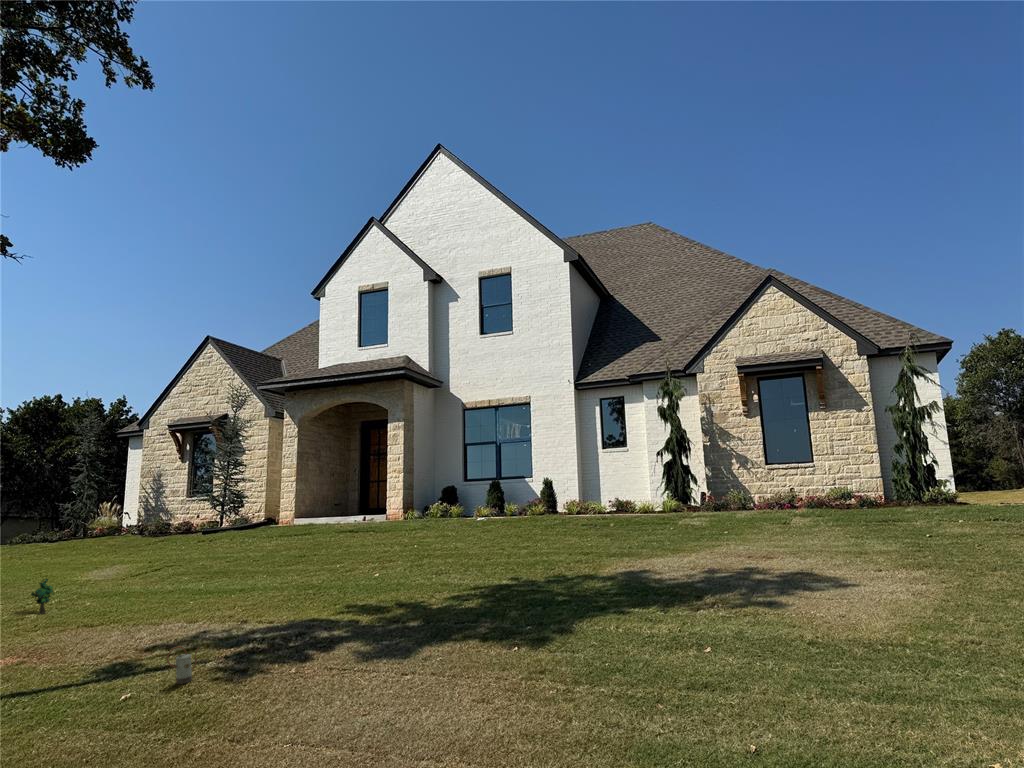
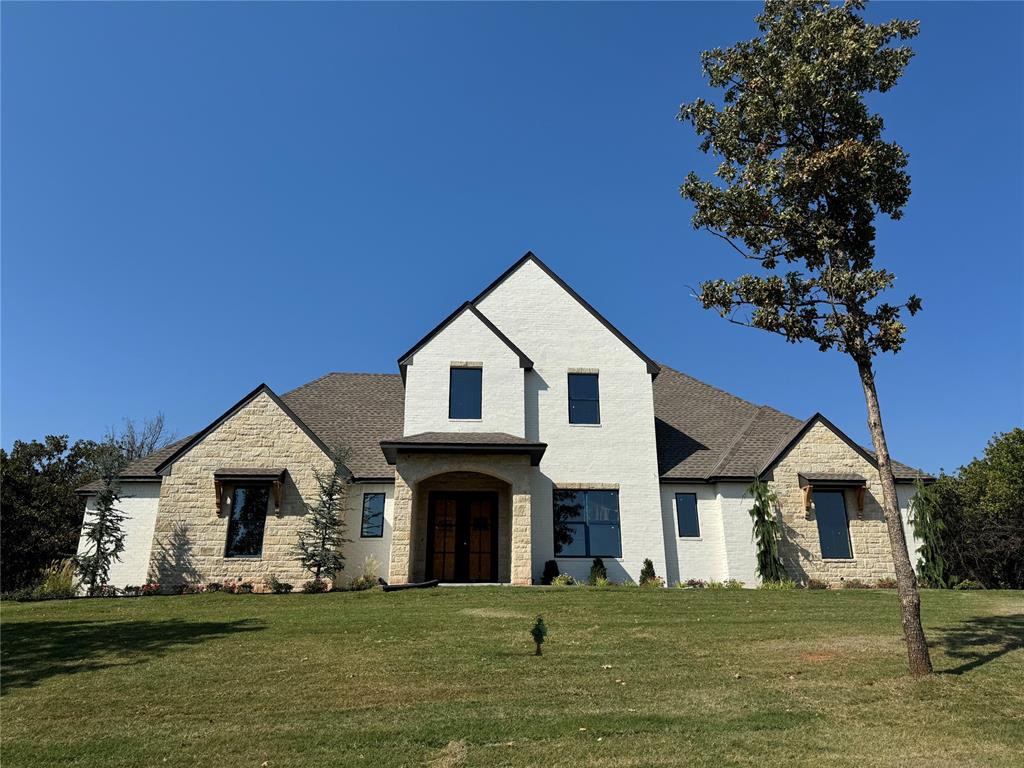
watering can: present [167,646,199,684] -> none [971,653,990,687]

